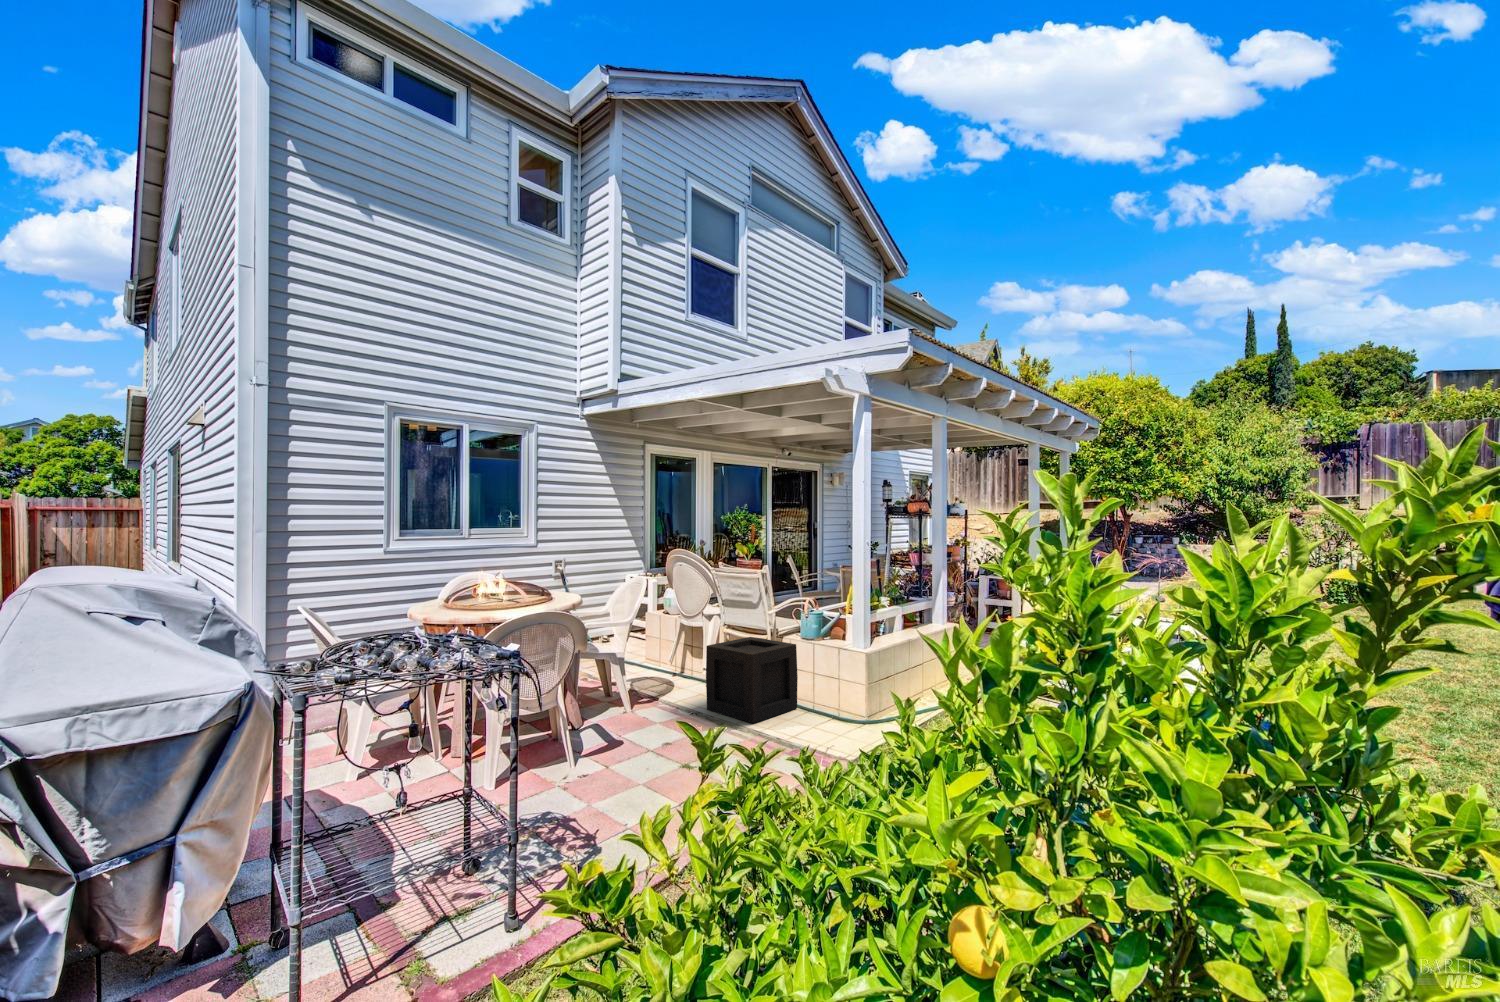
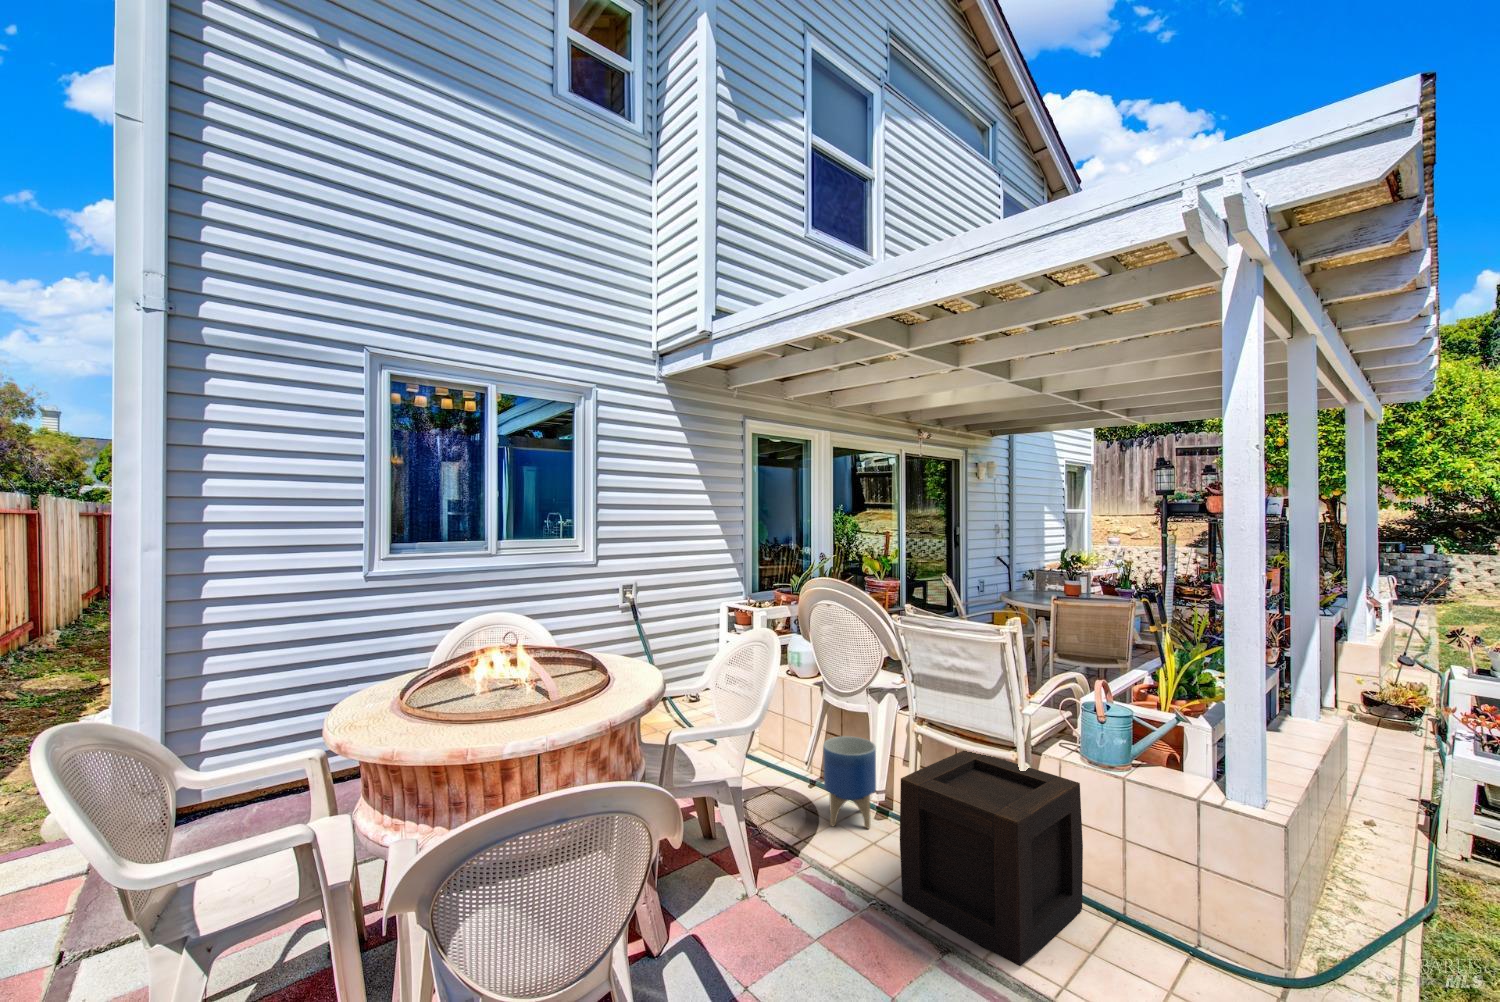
planter: none [676,641,706,689] -> present [823,736,876,828]

